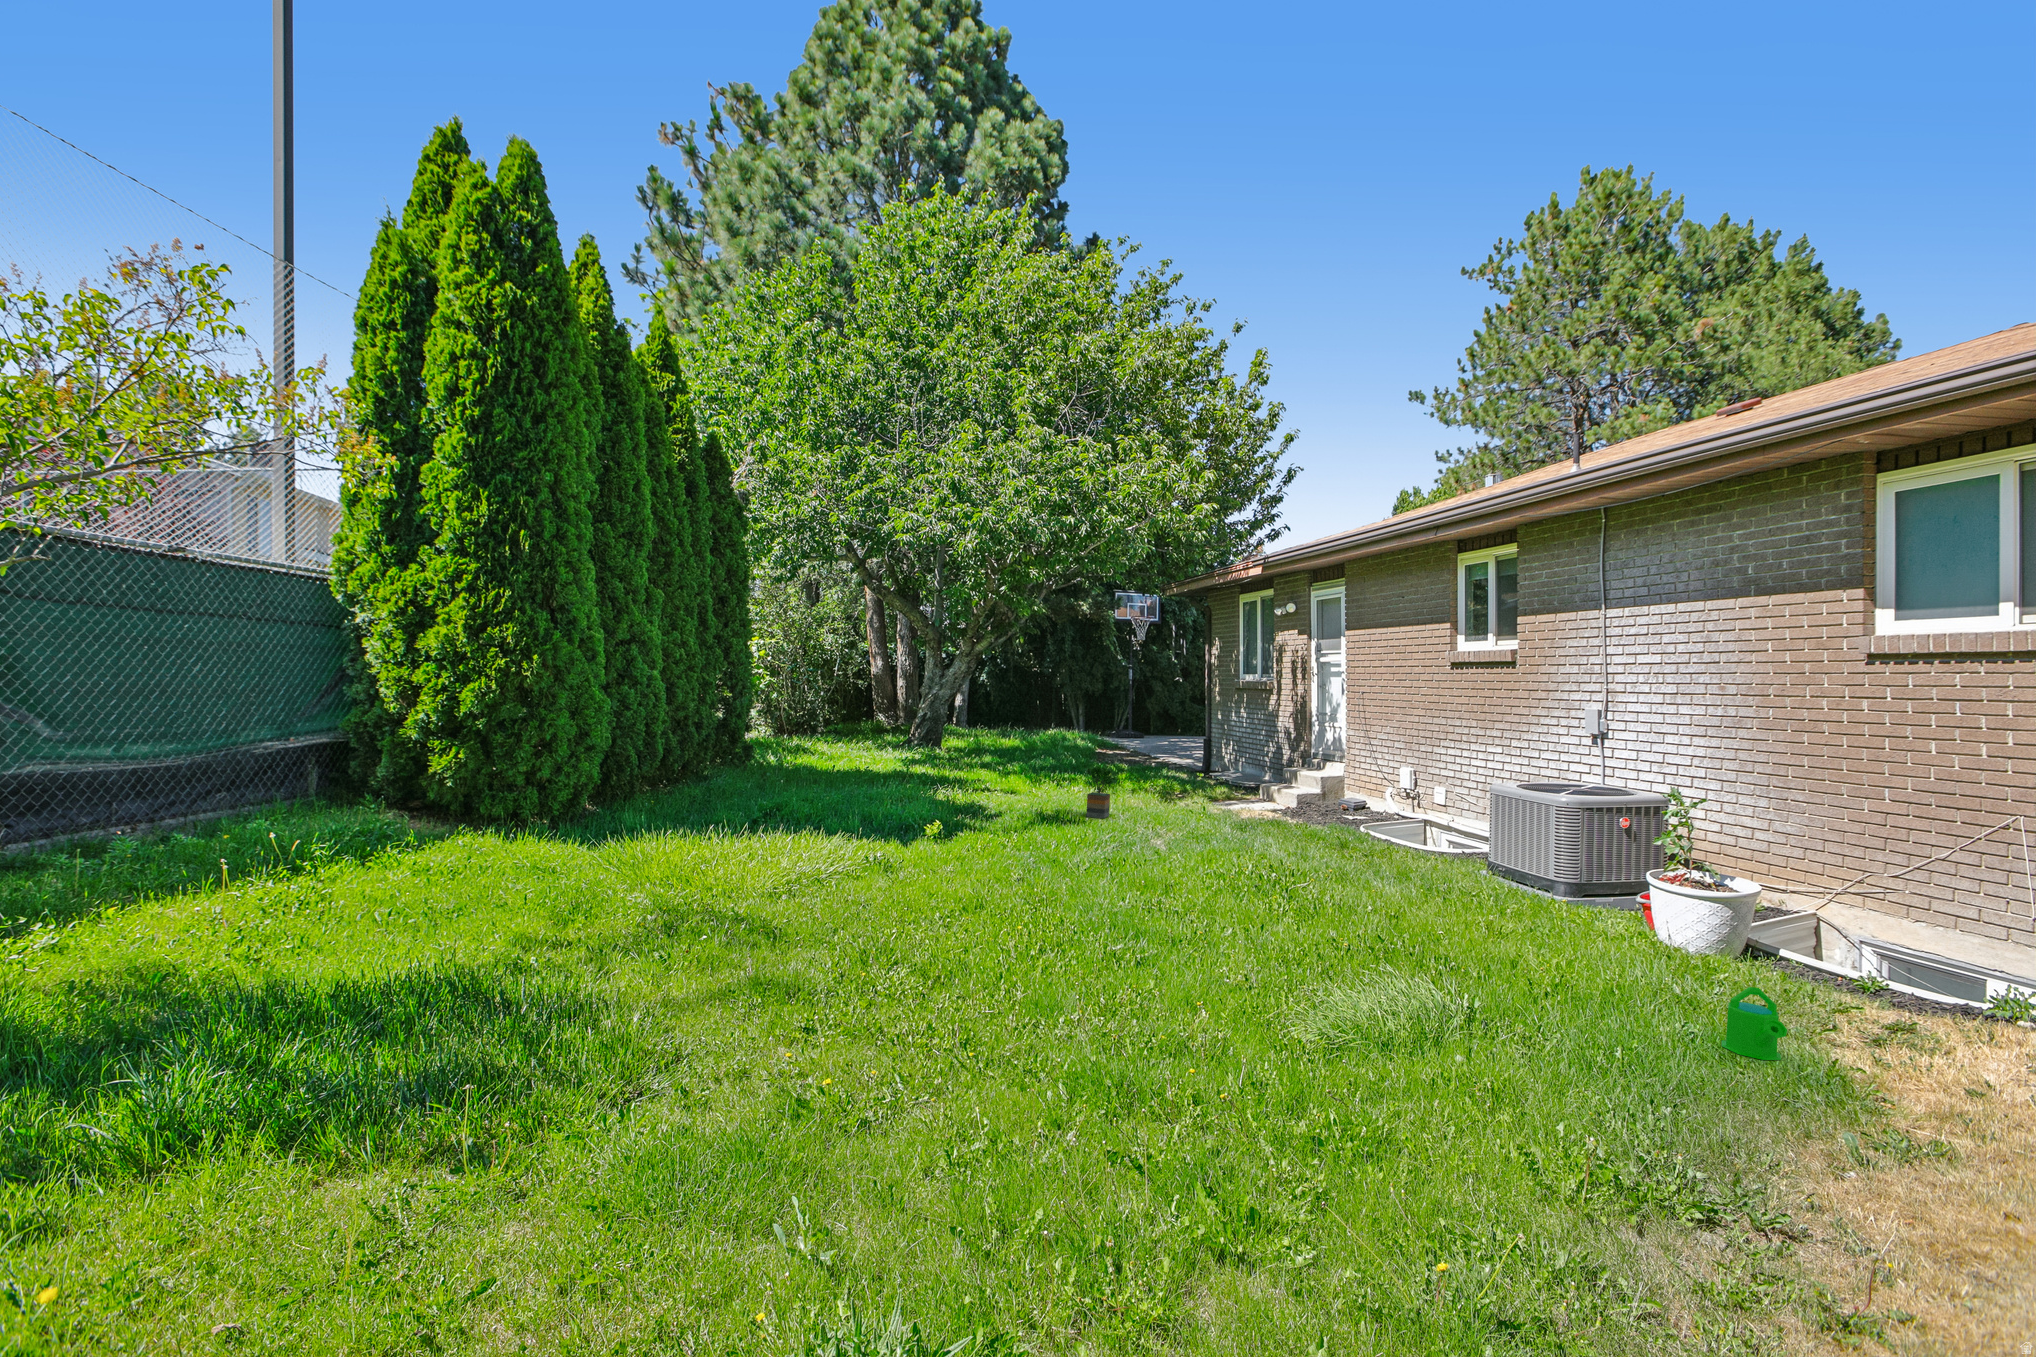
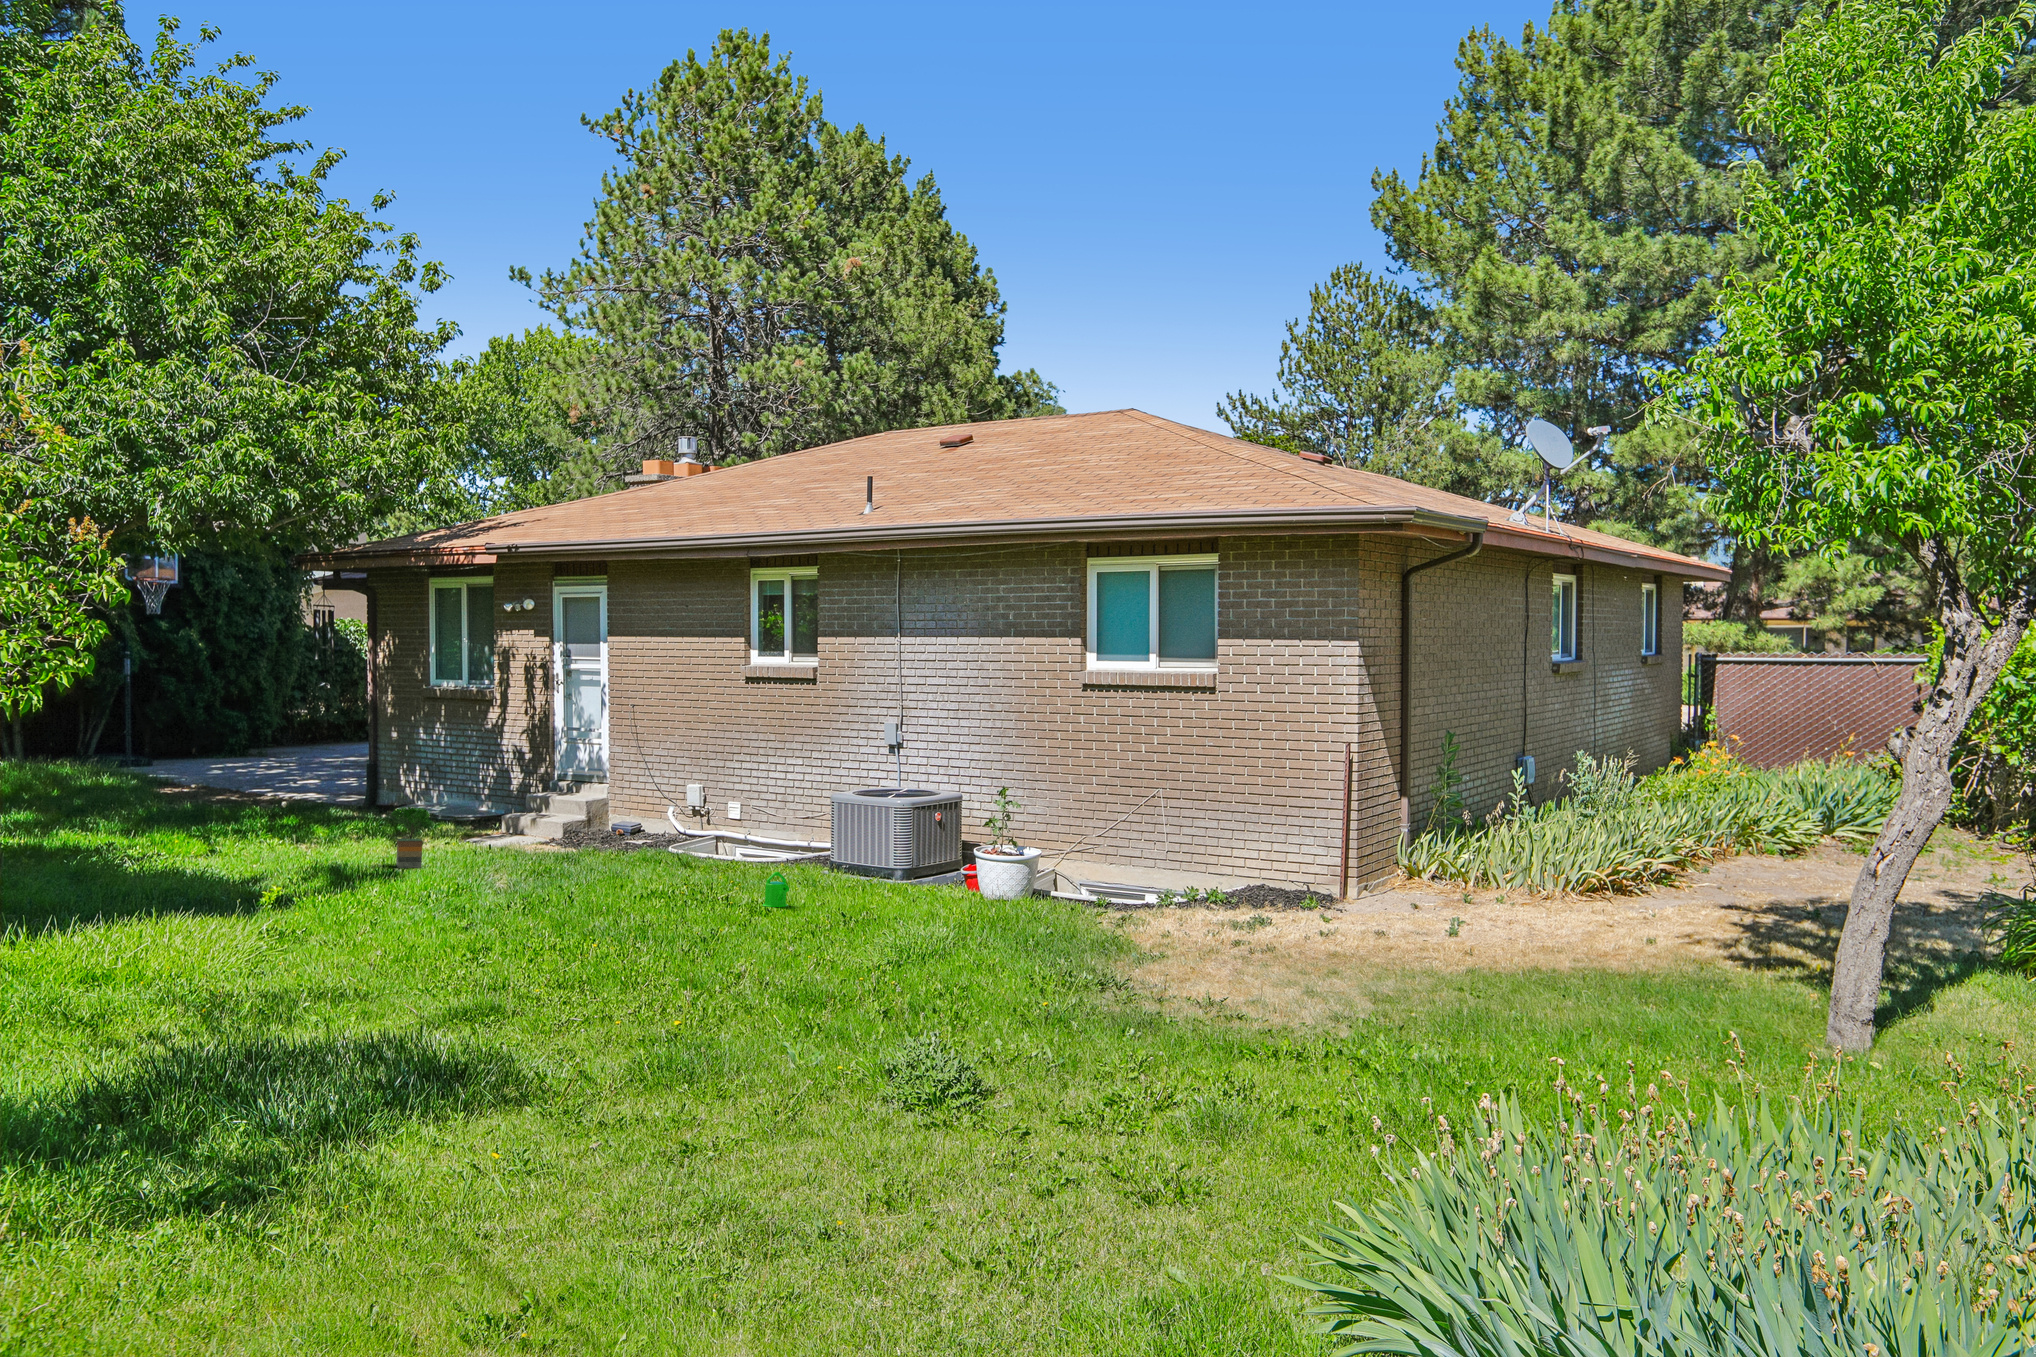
watering can: present [1722,987,1787,1060] -> present [763,872,790,907]

